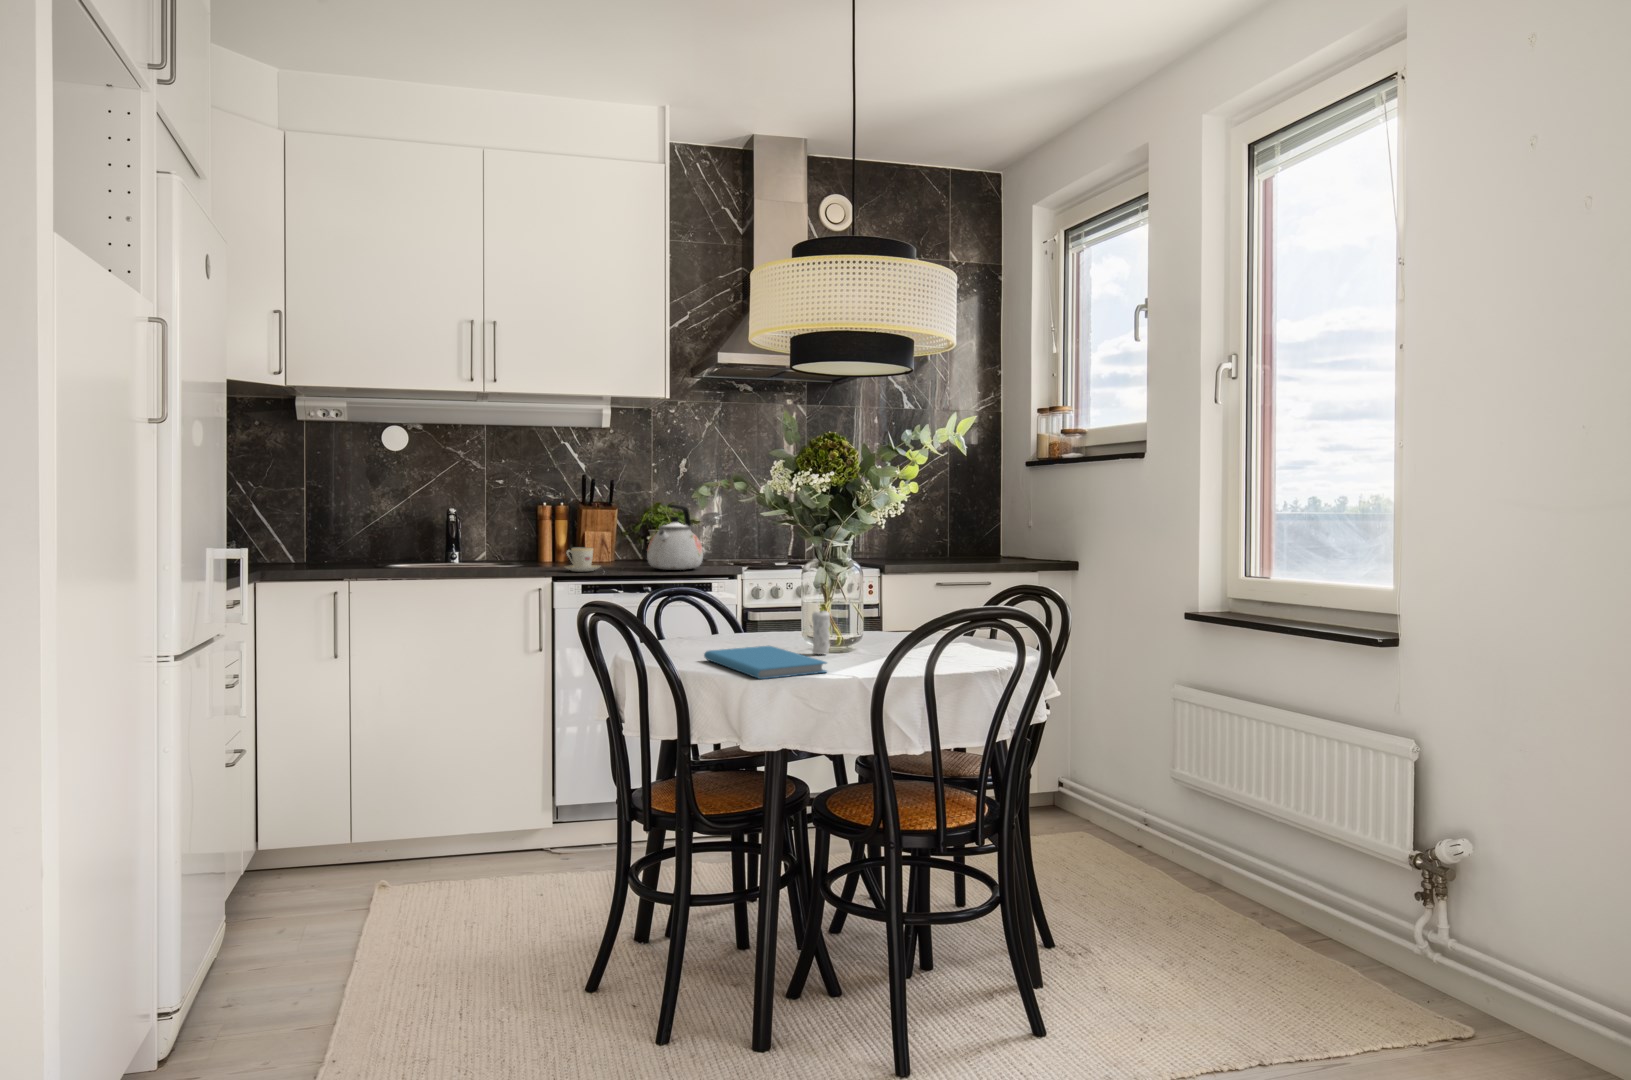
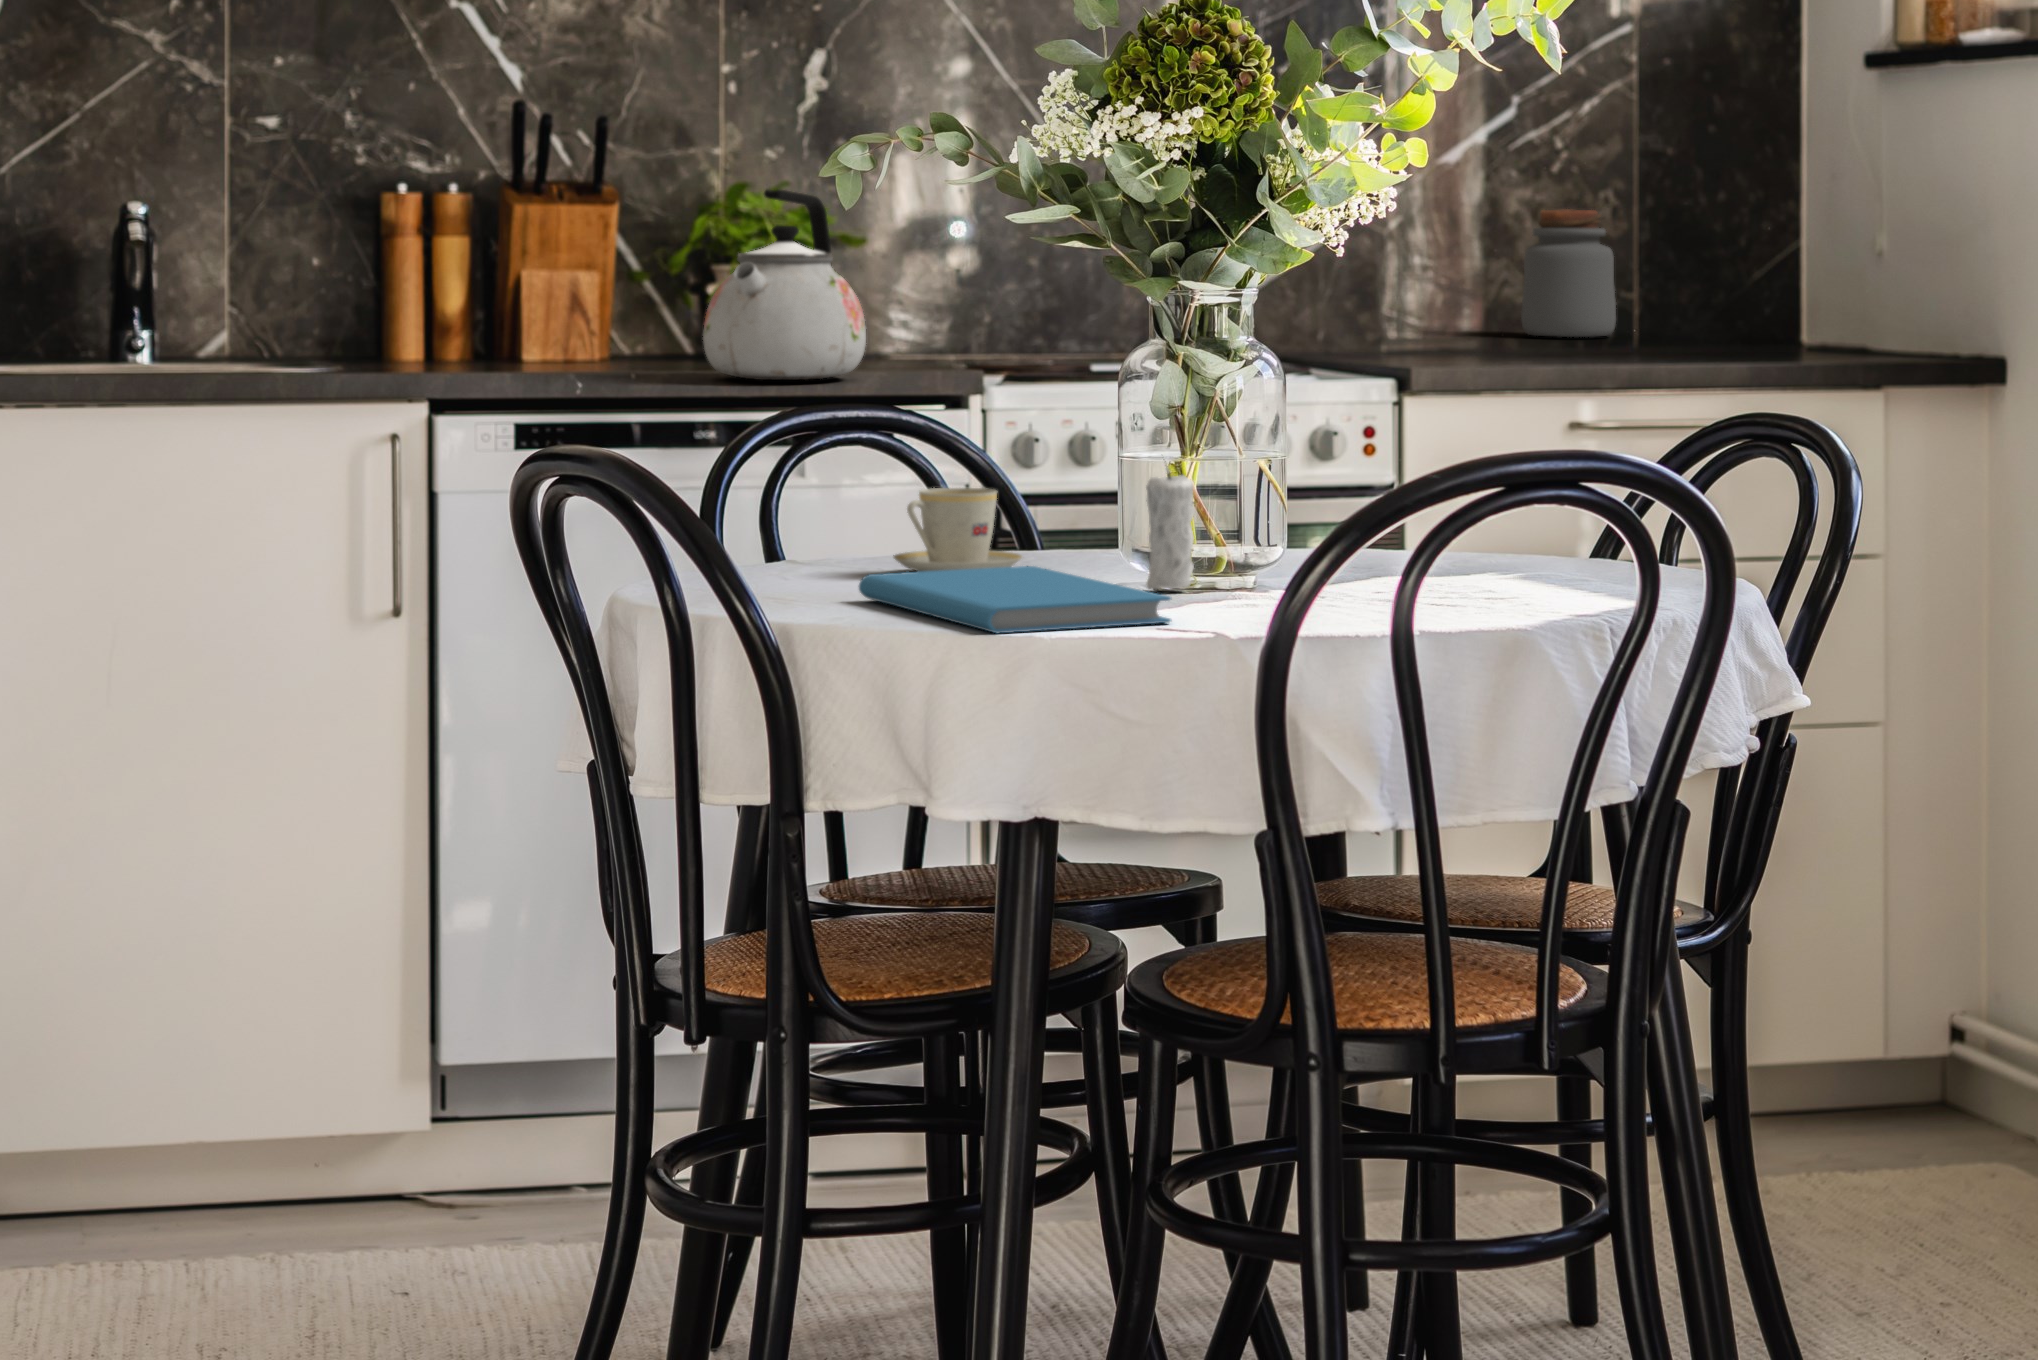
jar: none [913,512,944,553] -> present [1521,209,1616,337]
teacup: present [565,548,600,572] -> present [893,488,1023,572]

